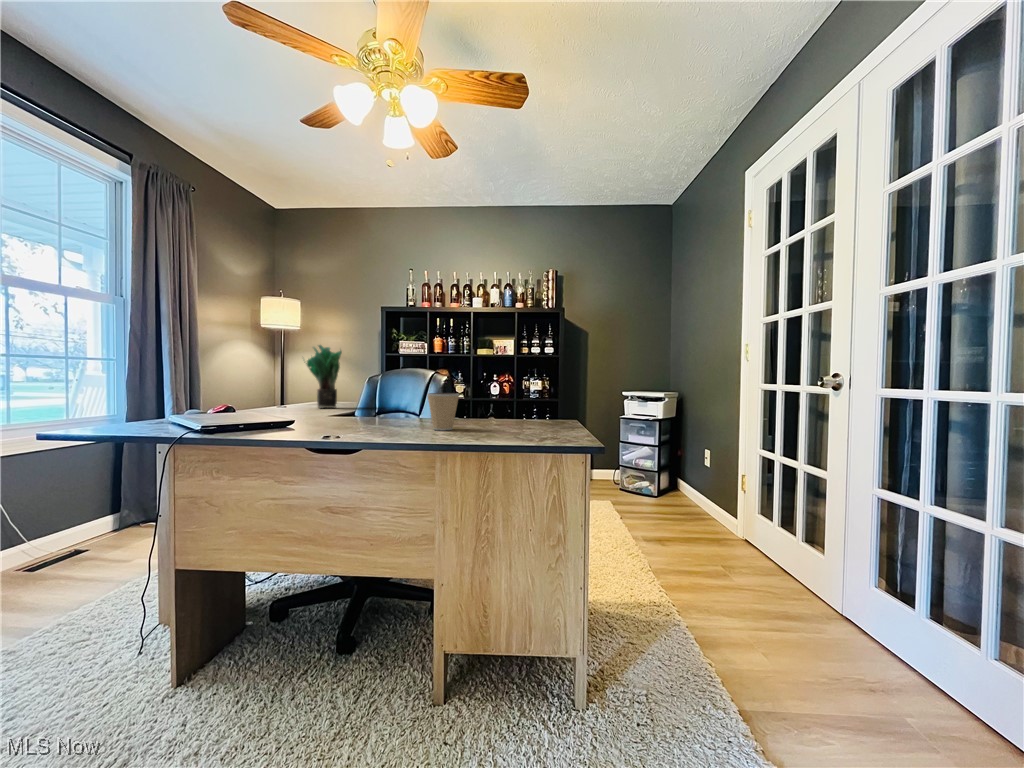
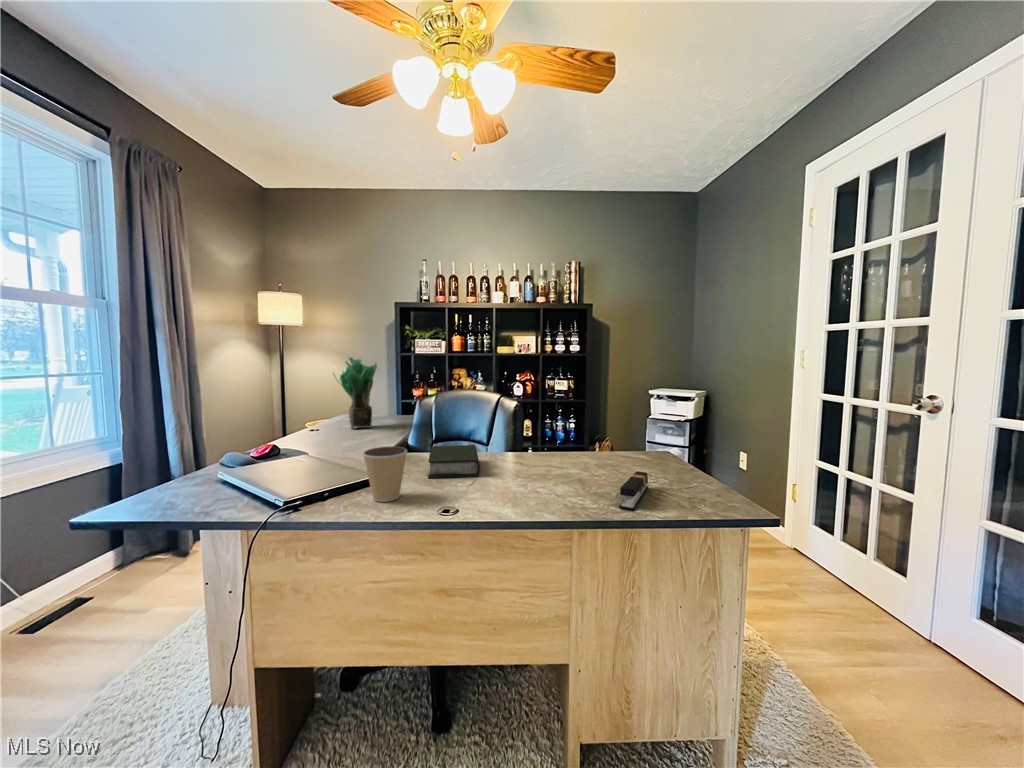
coffee cup: present [427,393,459,430] -> present [363,447,407,502]
book: none [343,408,400,427] -> present [428,445,480,478]
stapler: none [478,420,522,442] -> present [619,471,648,511]

